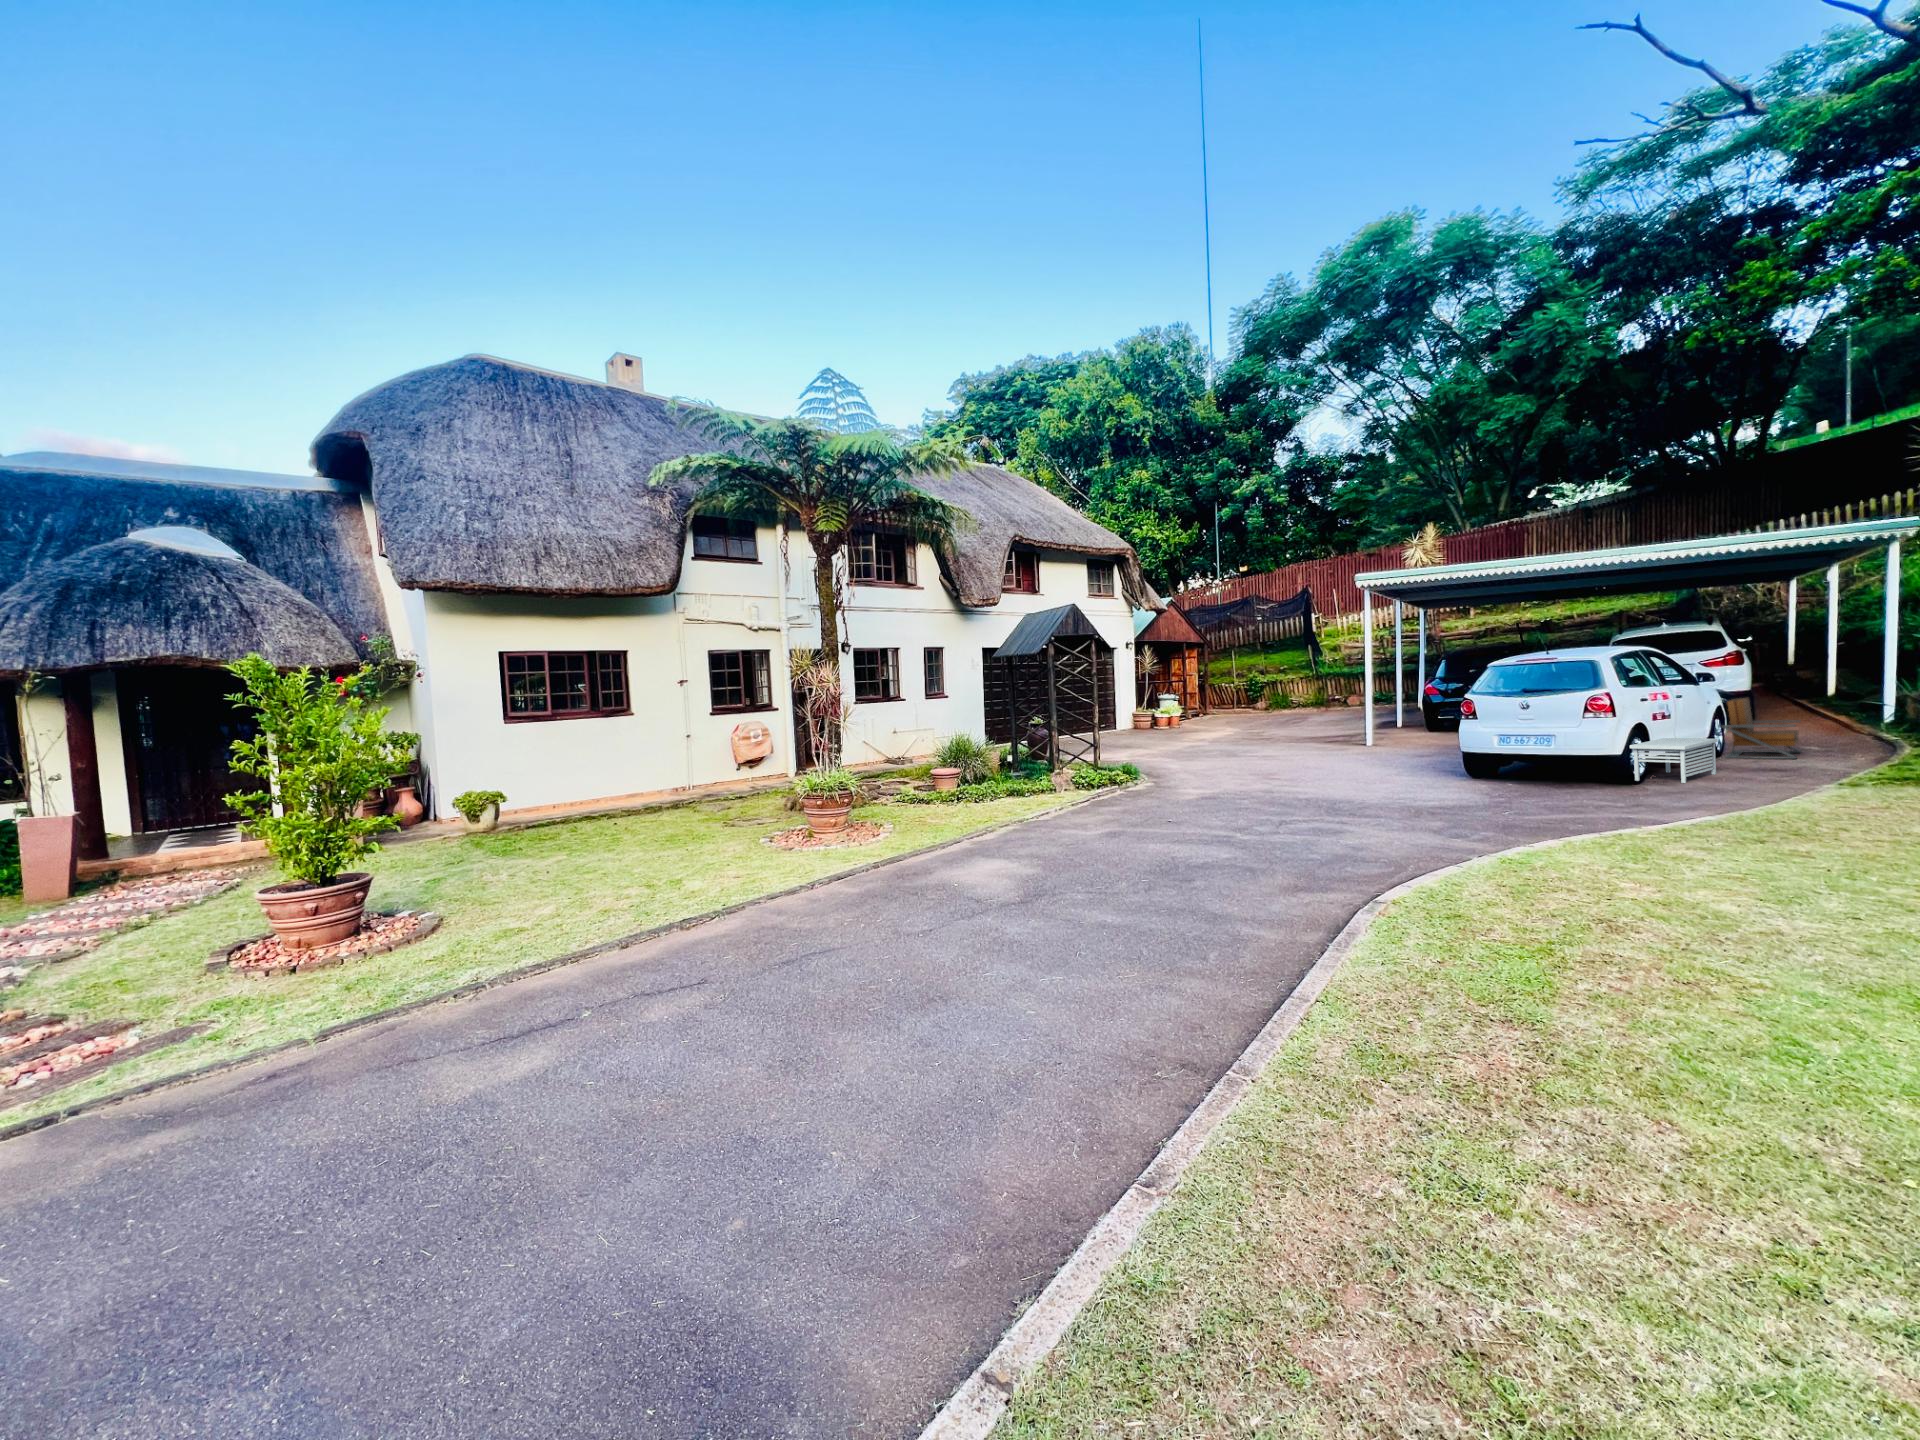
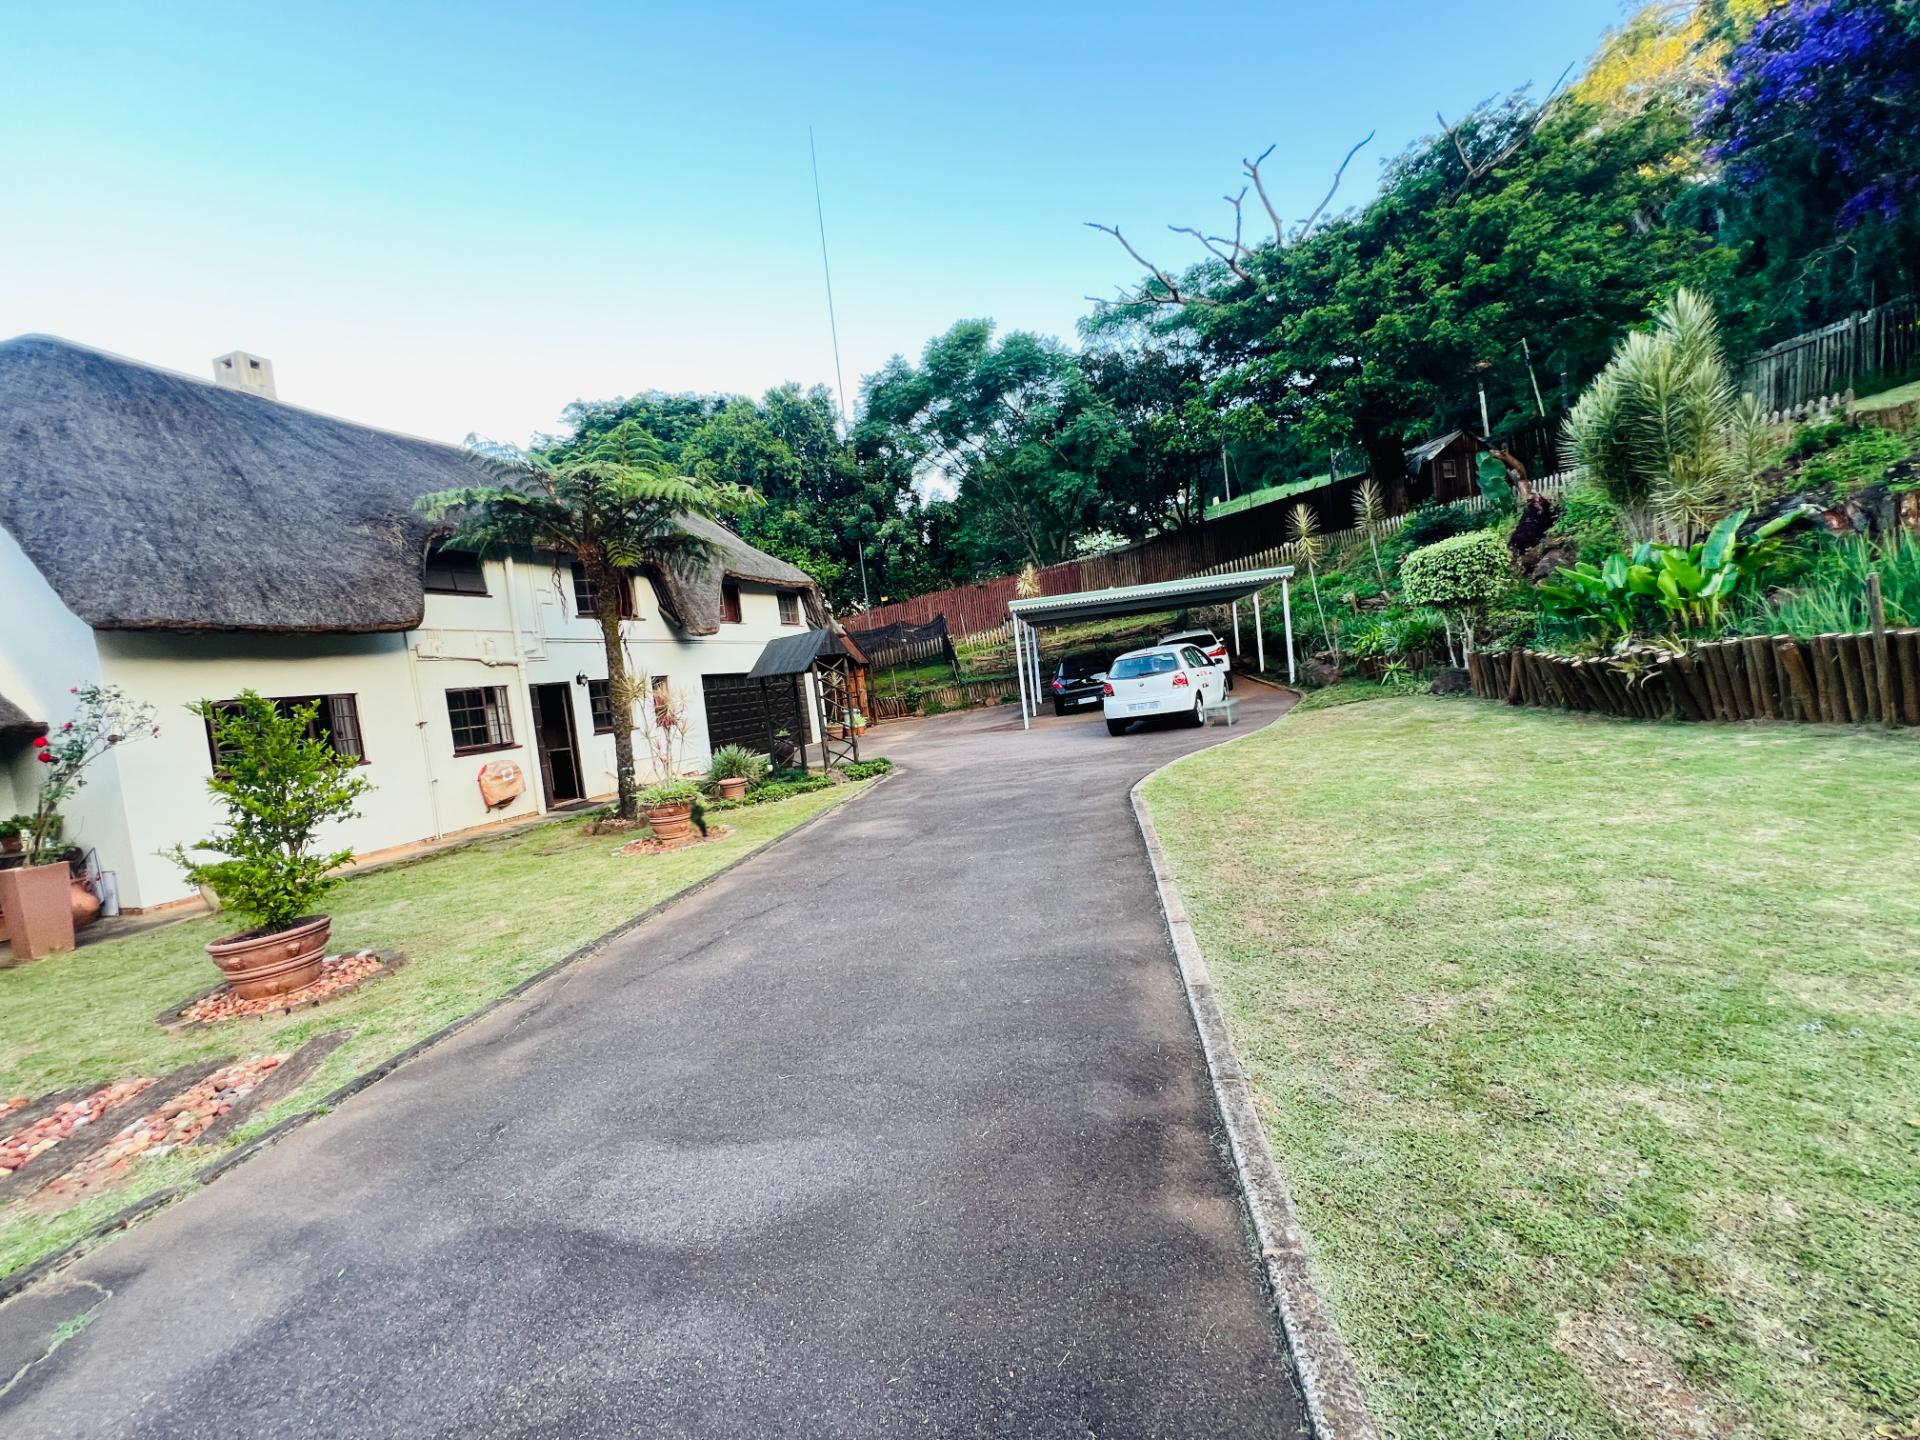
lounge chair: present [1722,698,1801,759] -> none [1234,675,1271,712]
potted plant: none [835,790,864,834] -> present [681,802,707,836]

